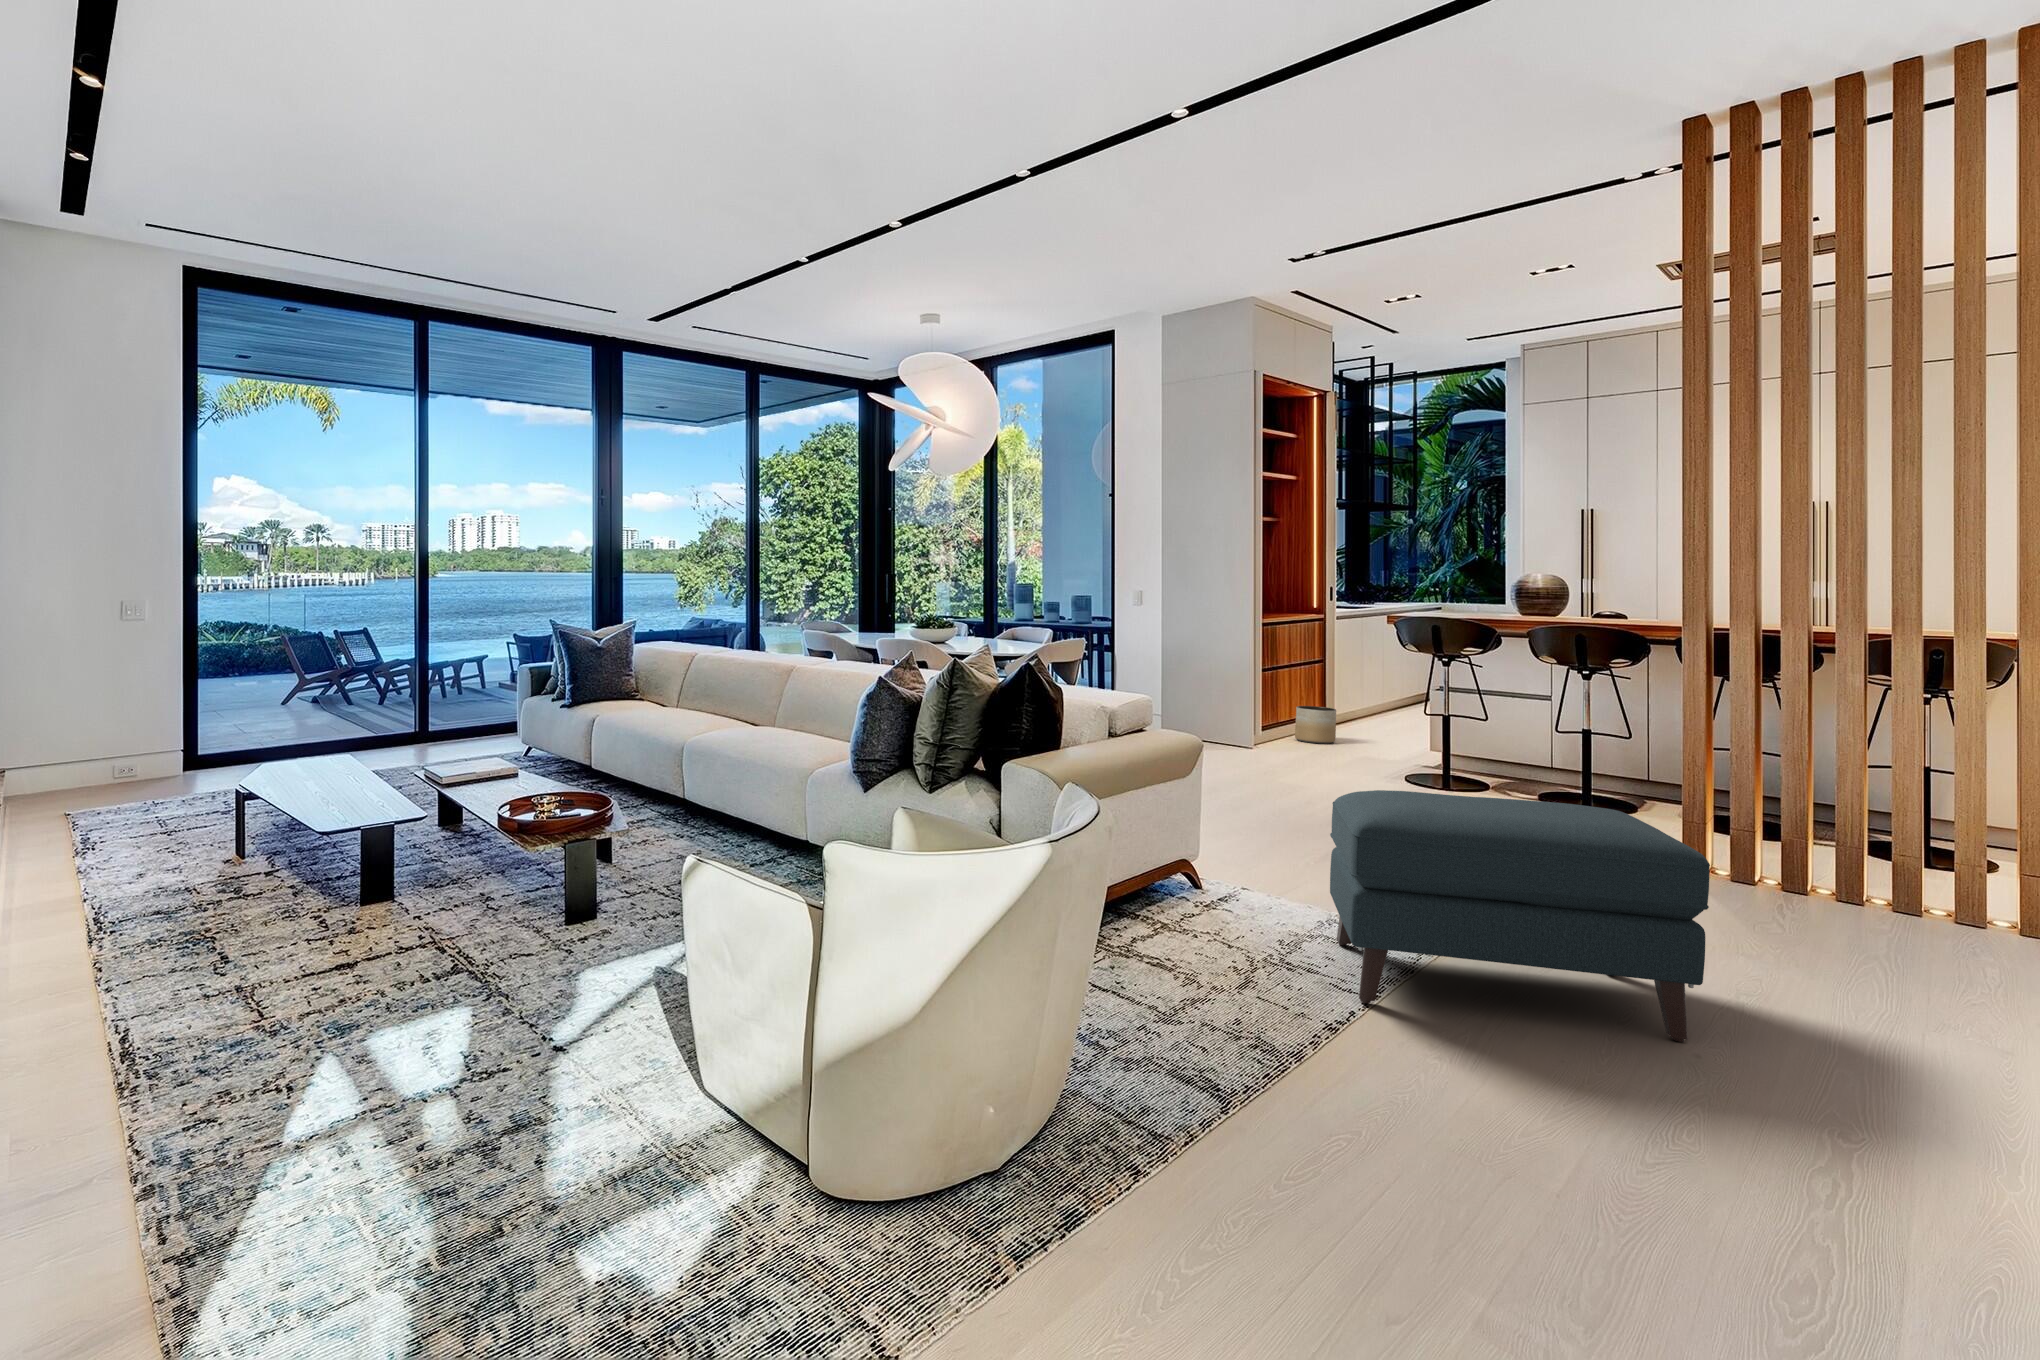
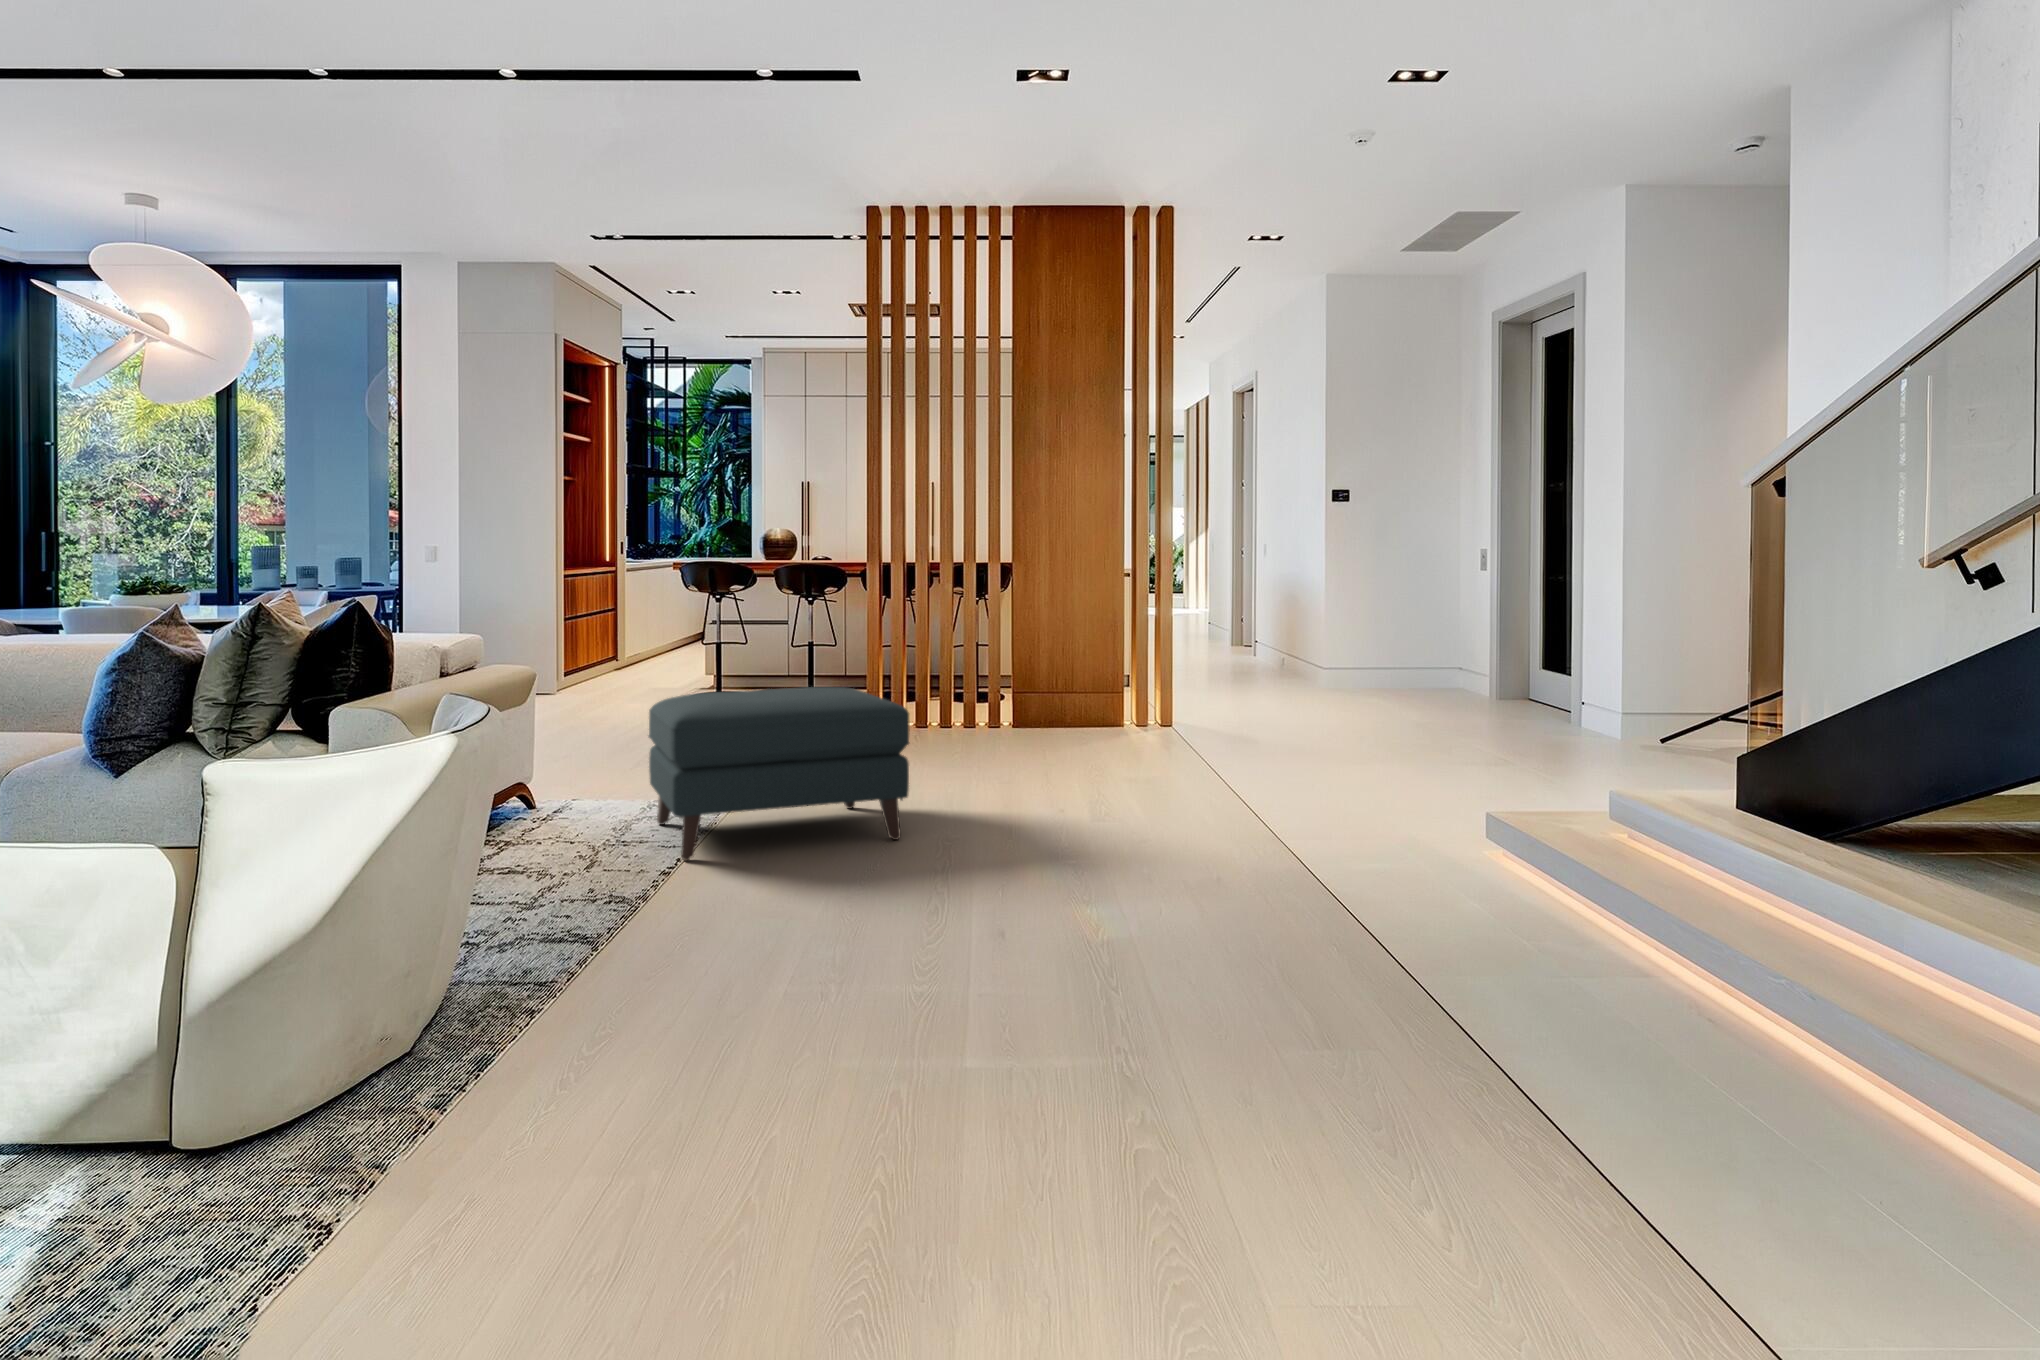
planter: present [1295,706,1336,744] -> none [594,649,628,681]

